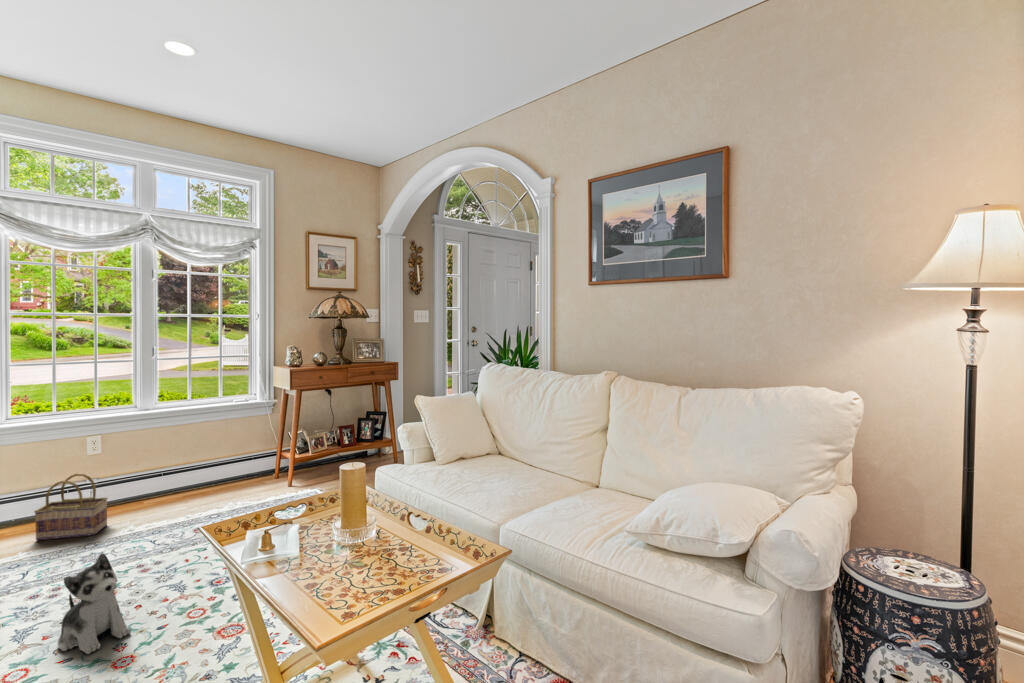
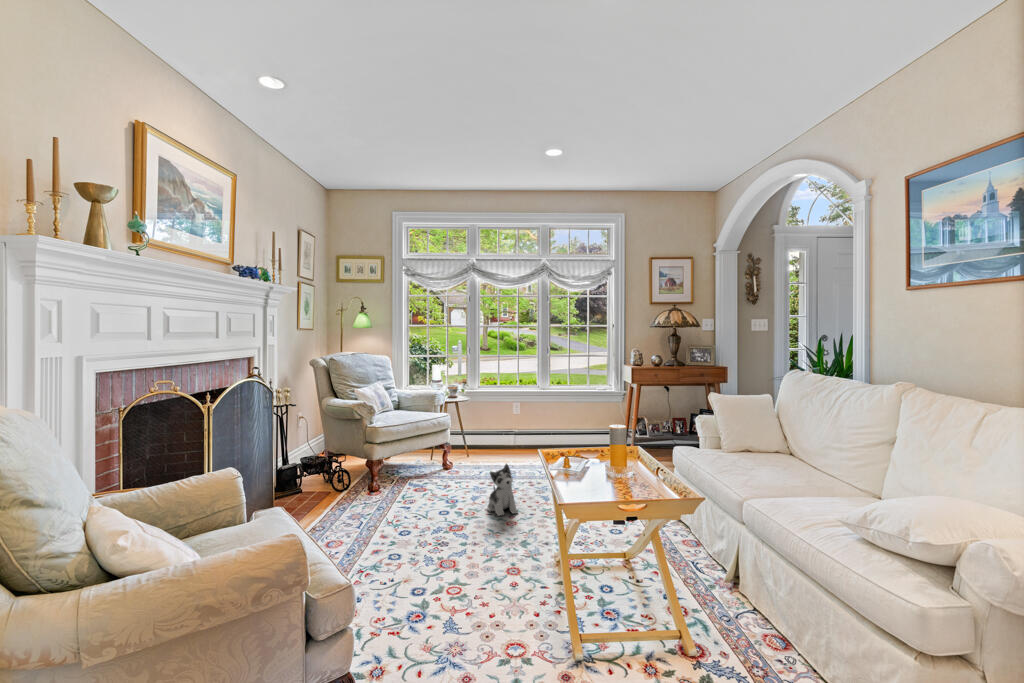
basket: present [34,474,107,540] -> none [486,424,519,462]

